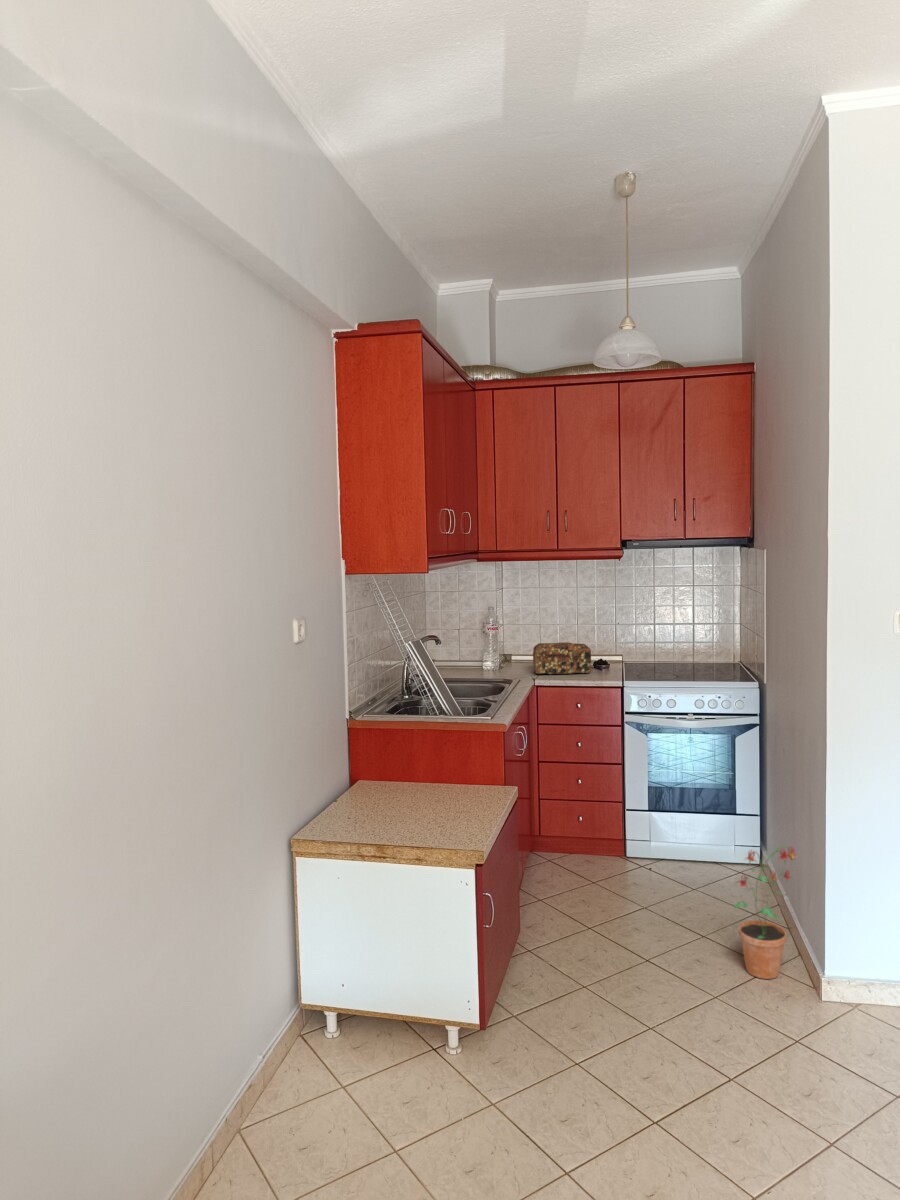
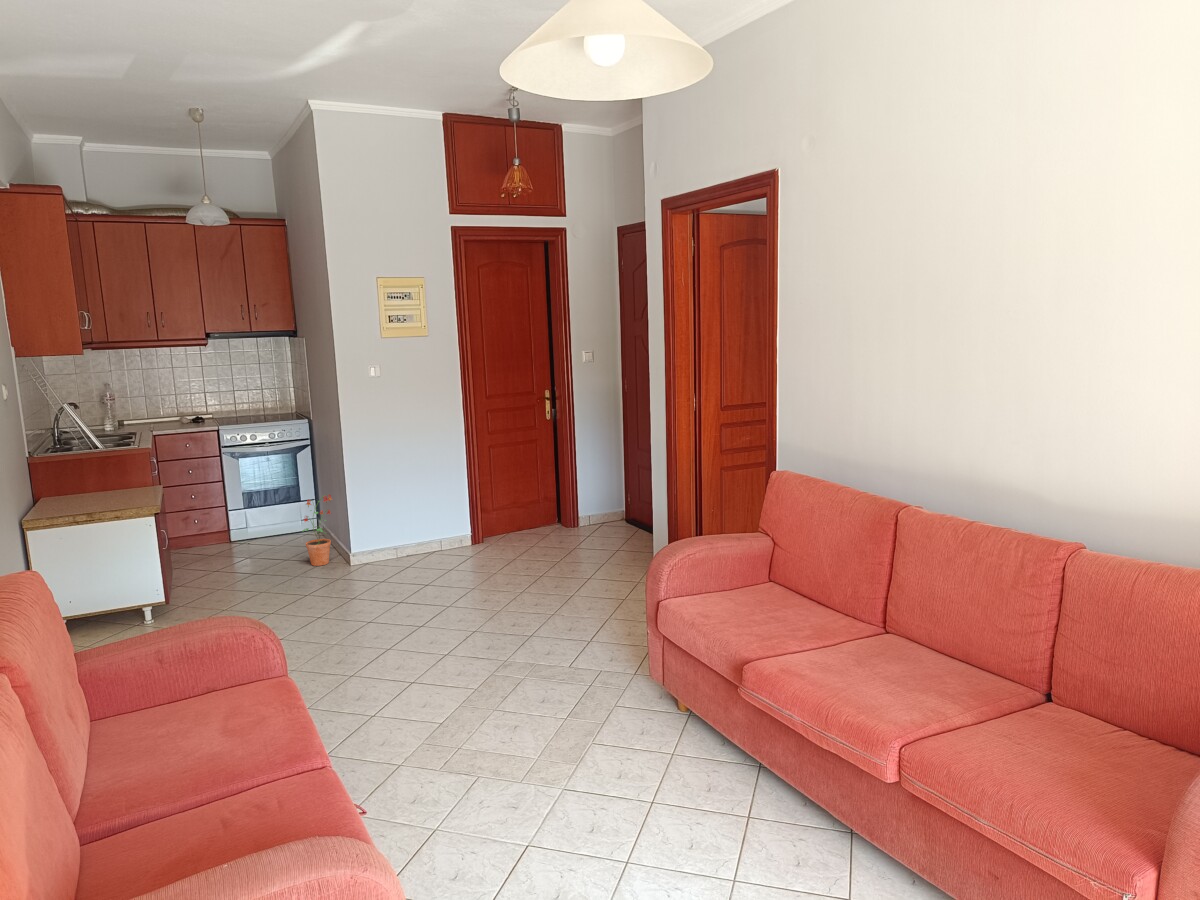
bread loaf: present [533,642,591,674] -> none [147,406,193,429]

